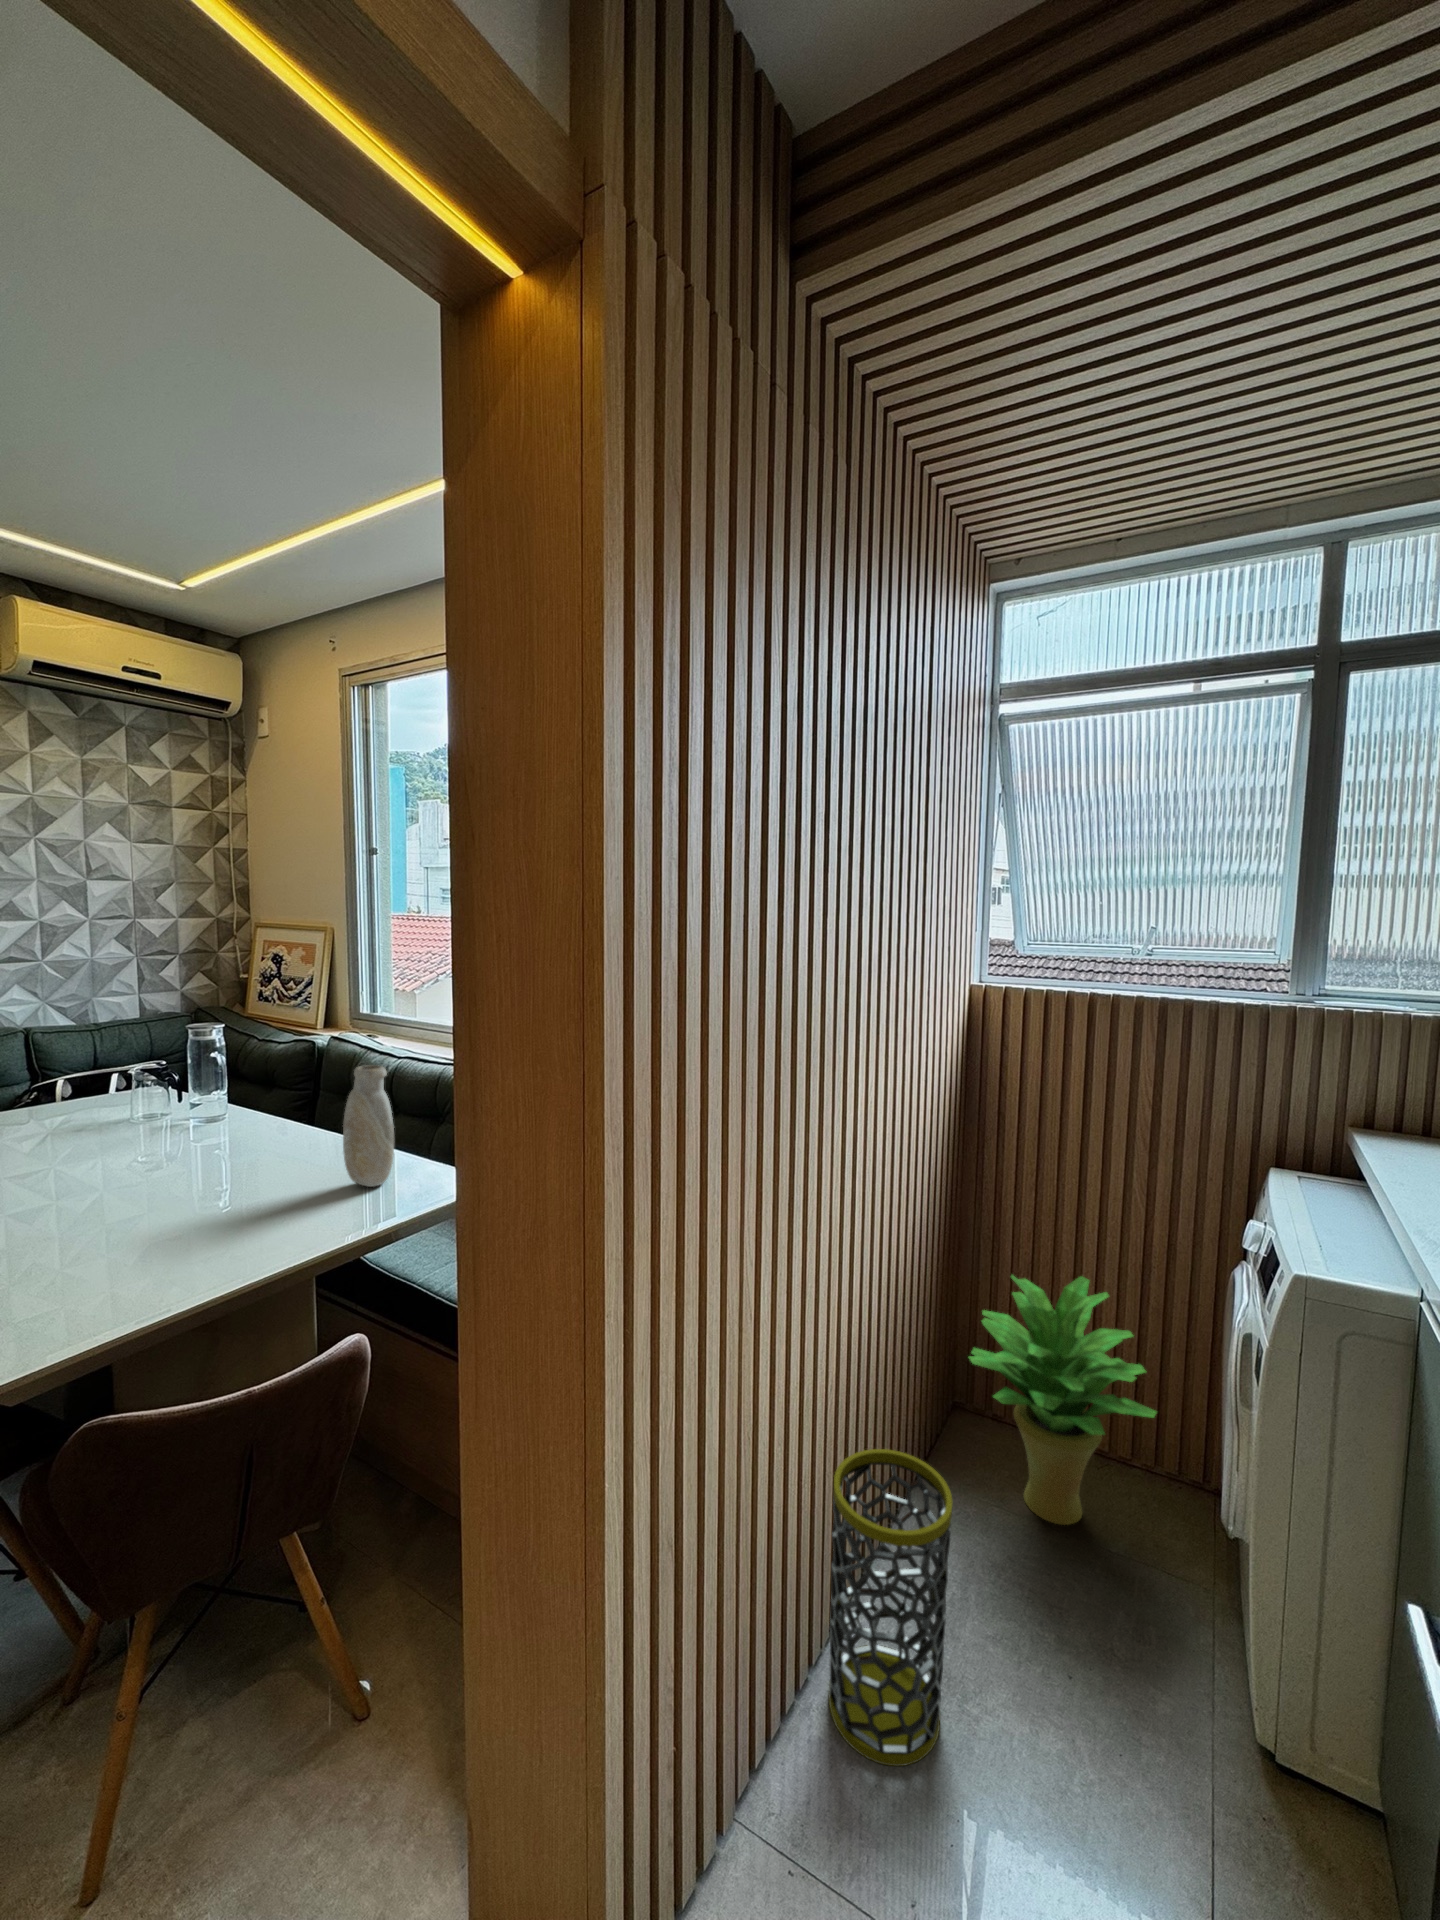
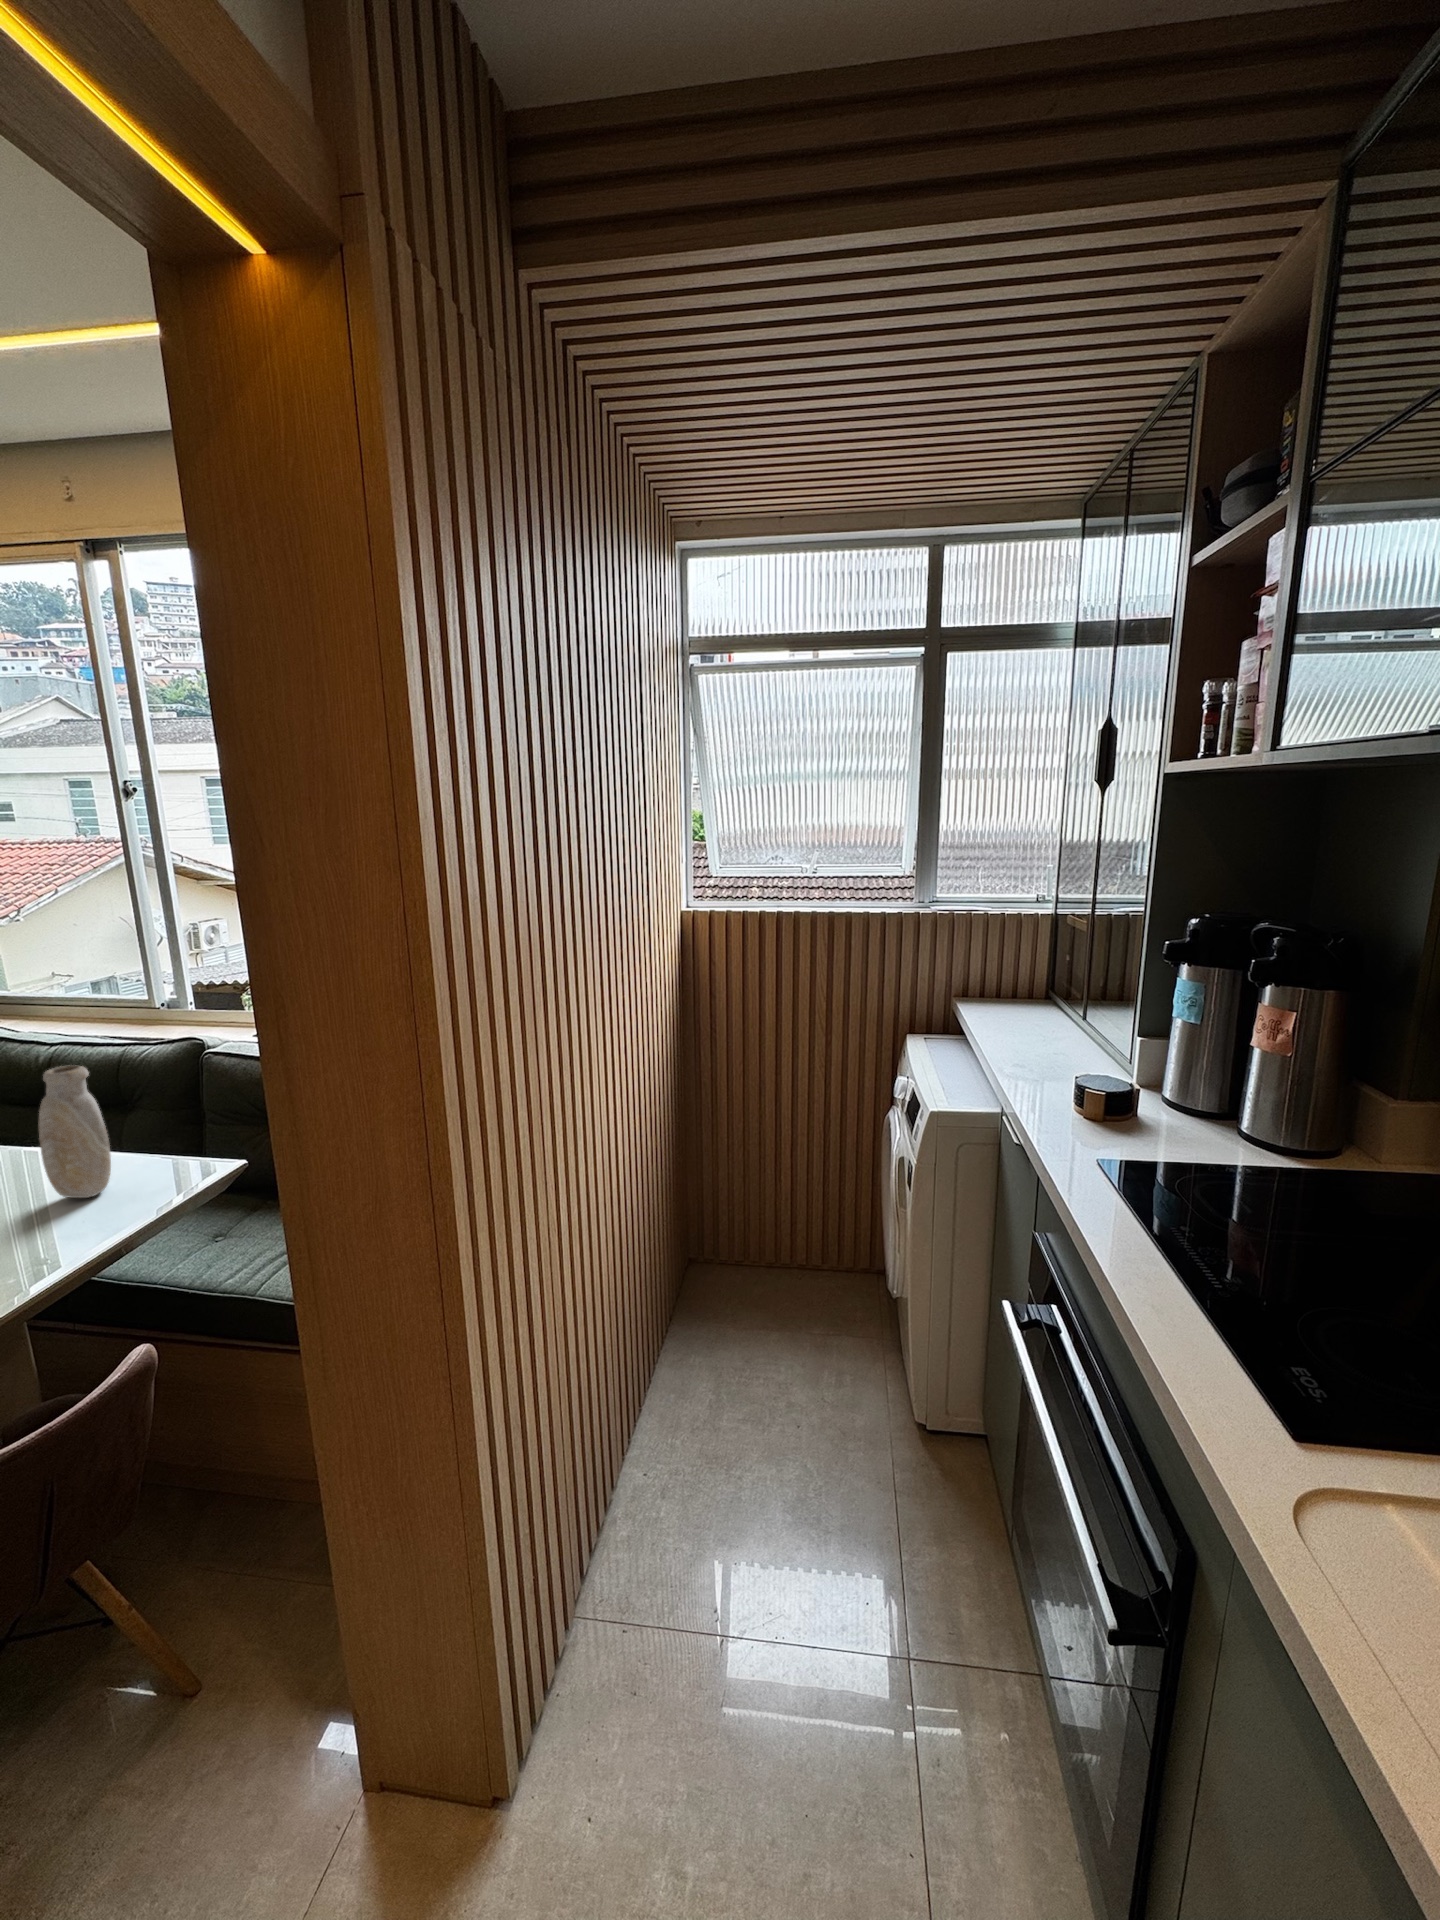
potted plant: present [968,1275,1157,1525] -> none [706,1138,843,1326]
trash can: present [829,1449,953,1766] -> none [624,1305,717,1532]

